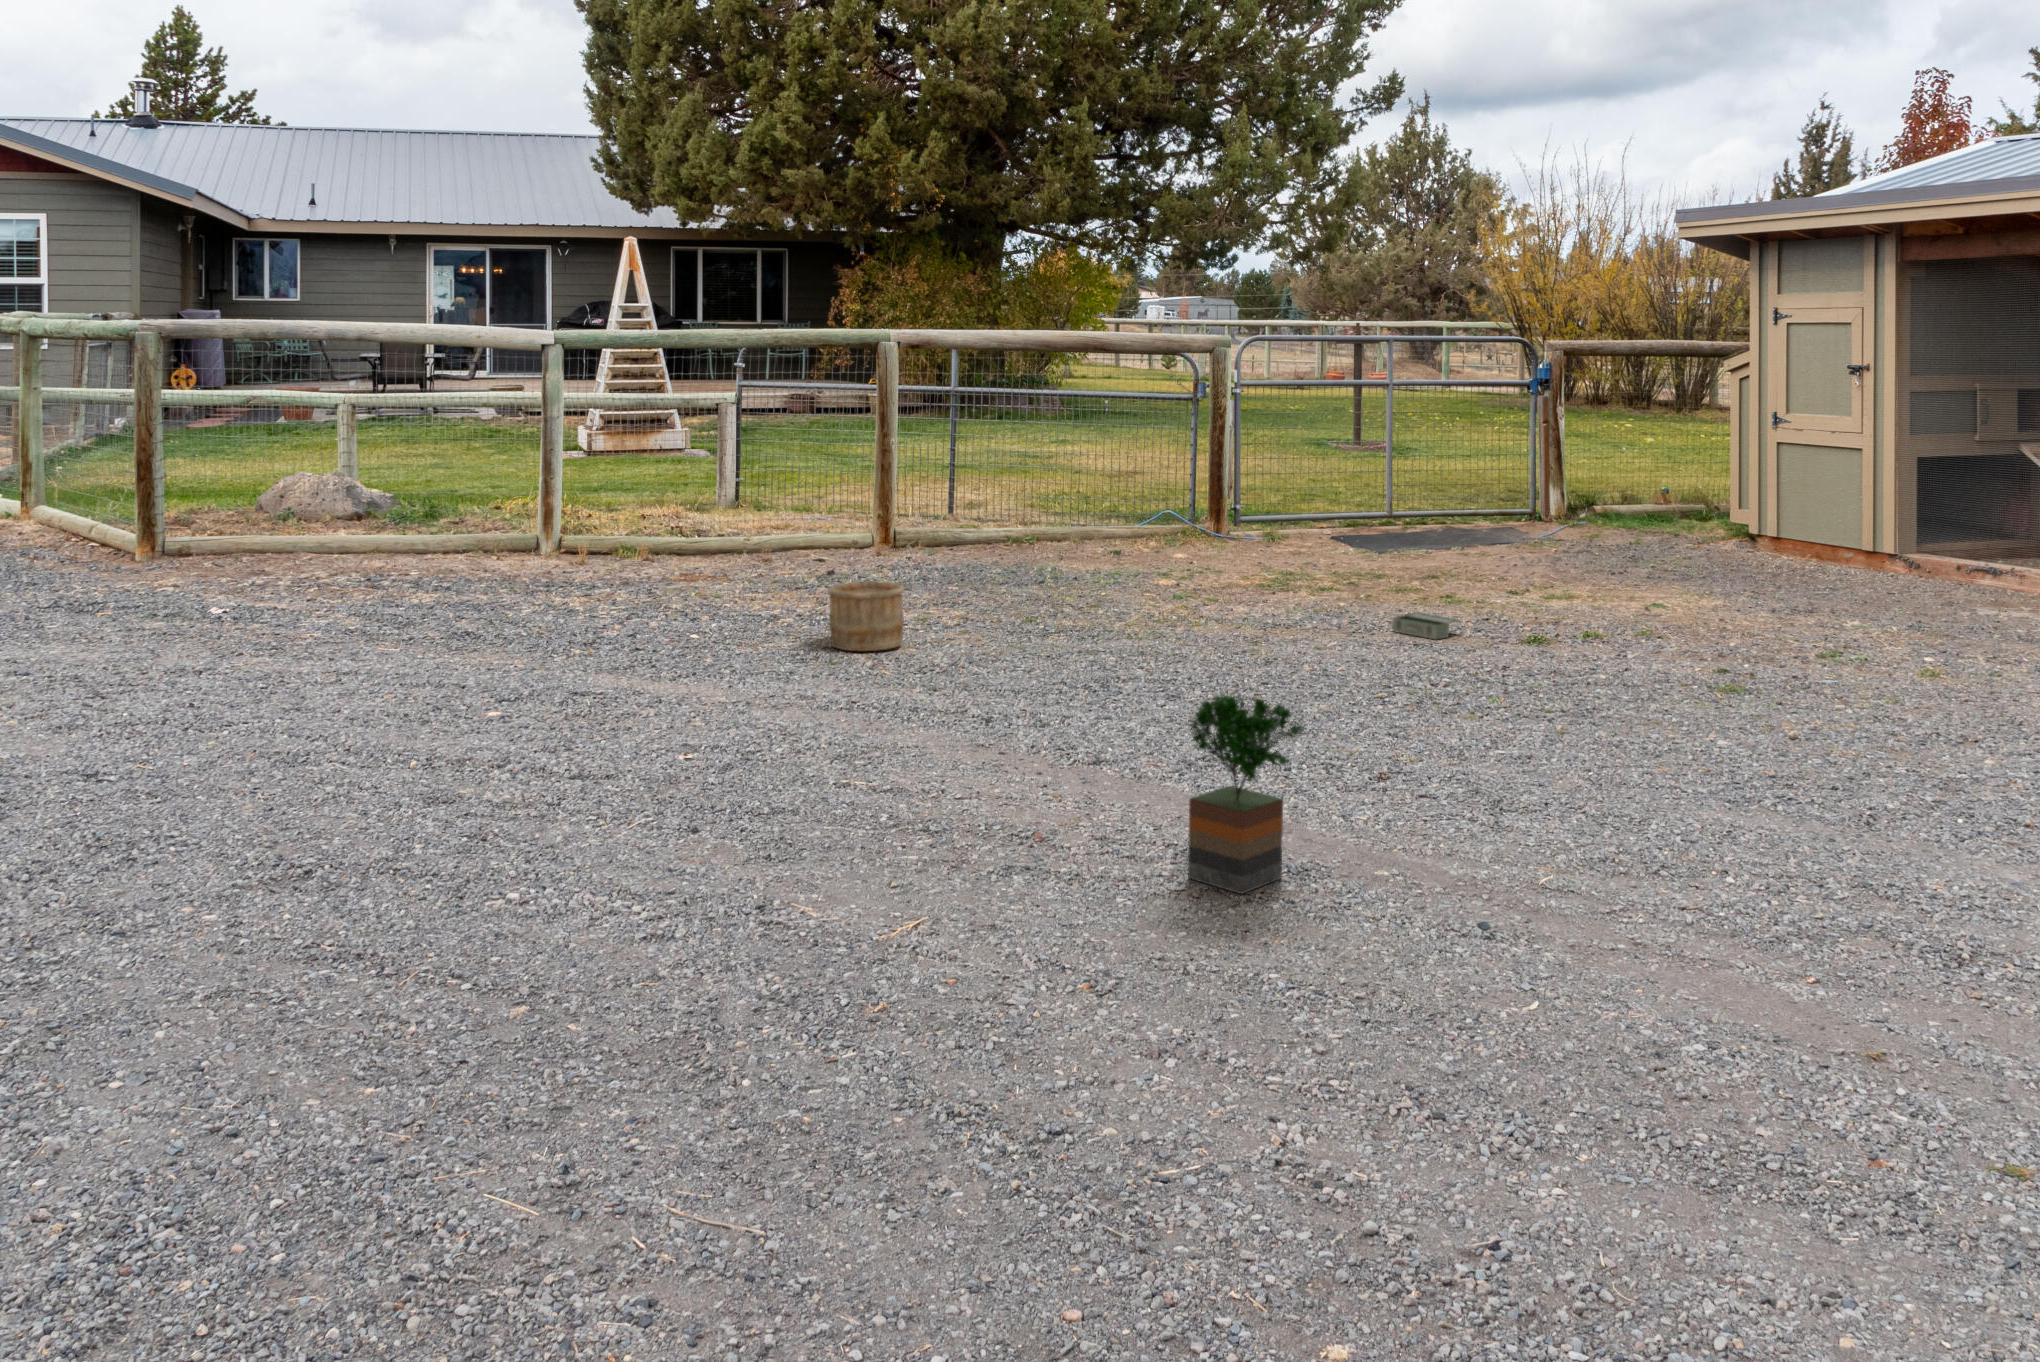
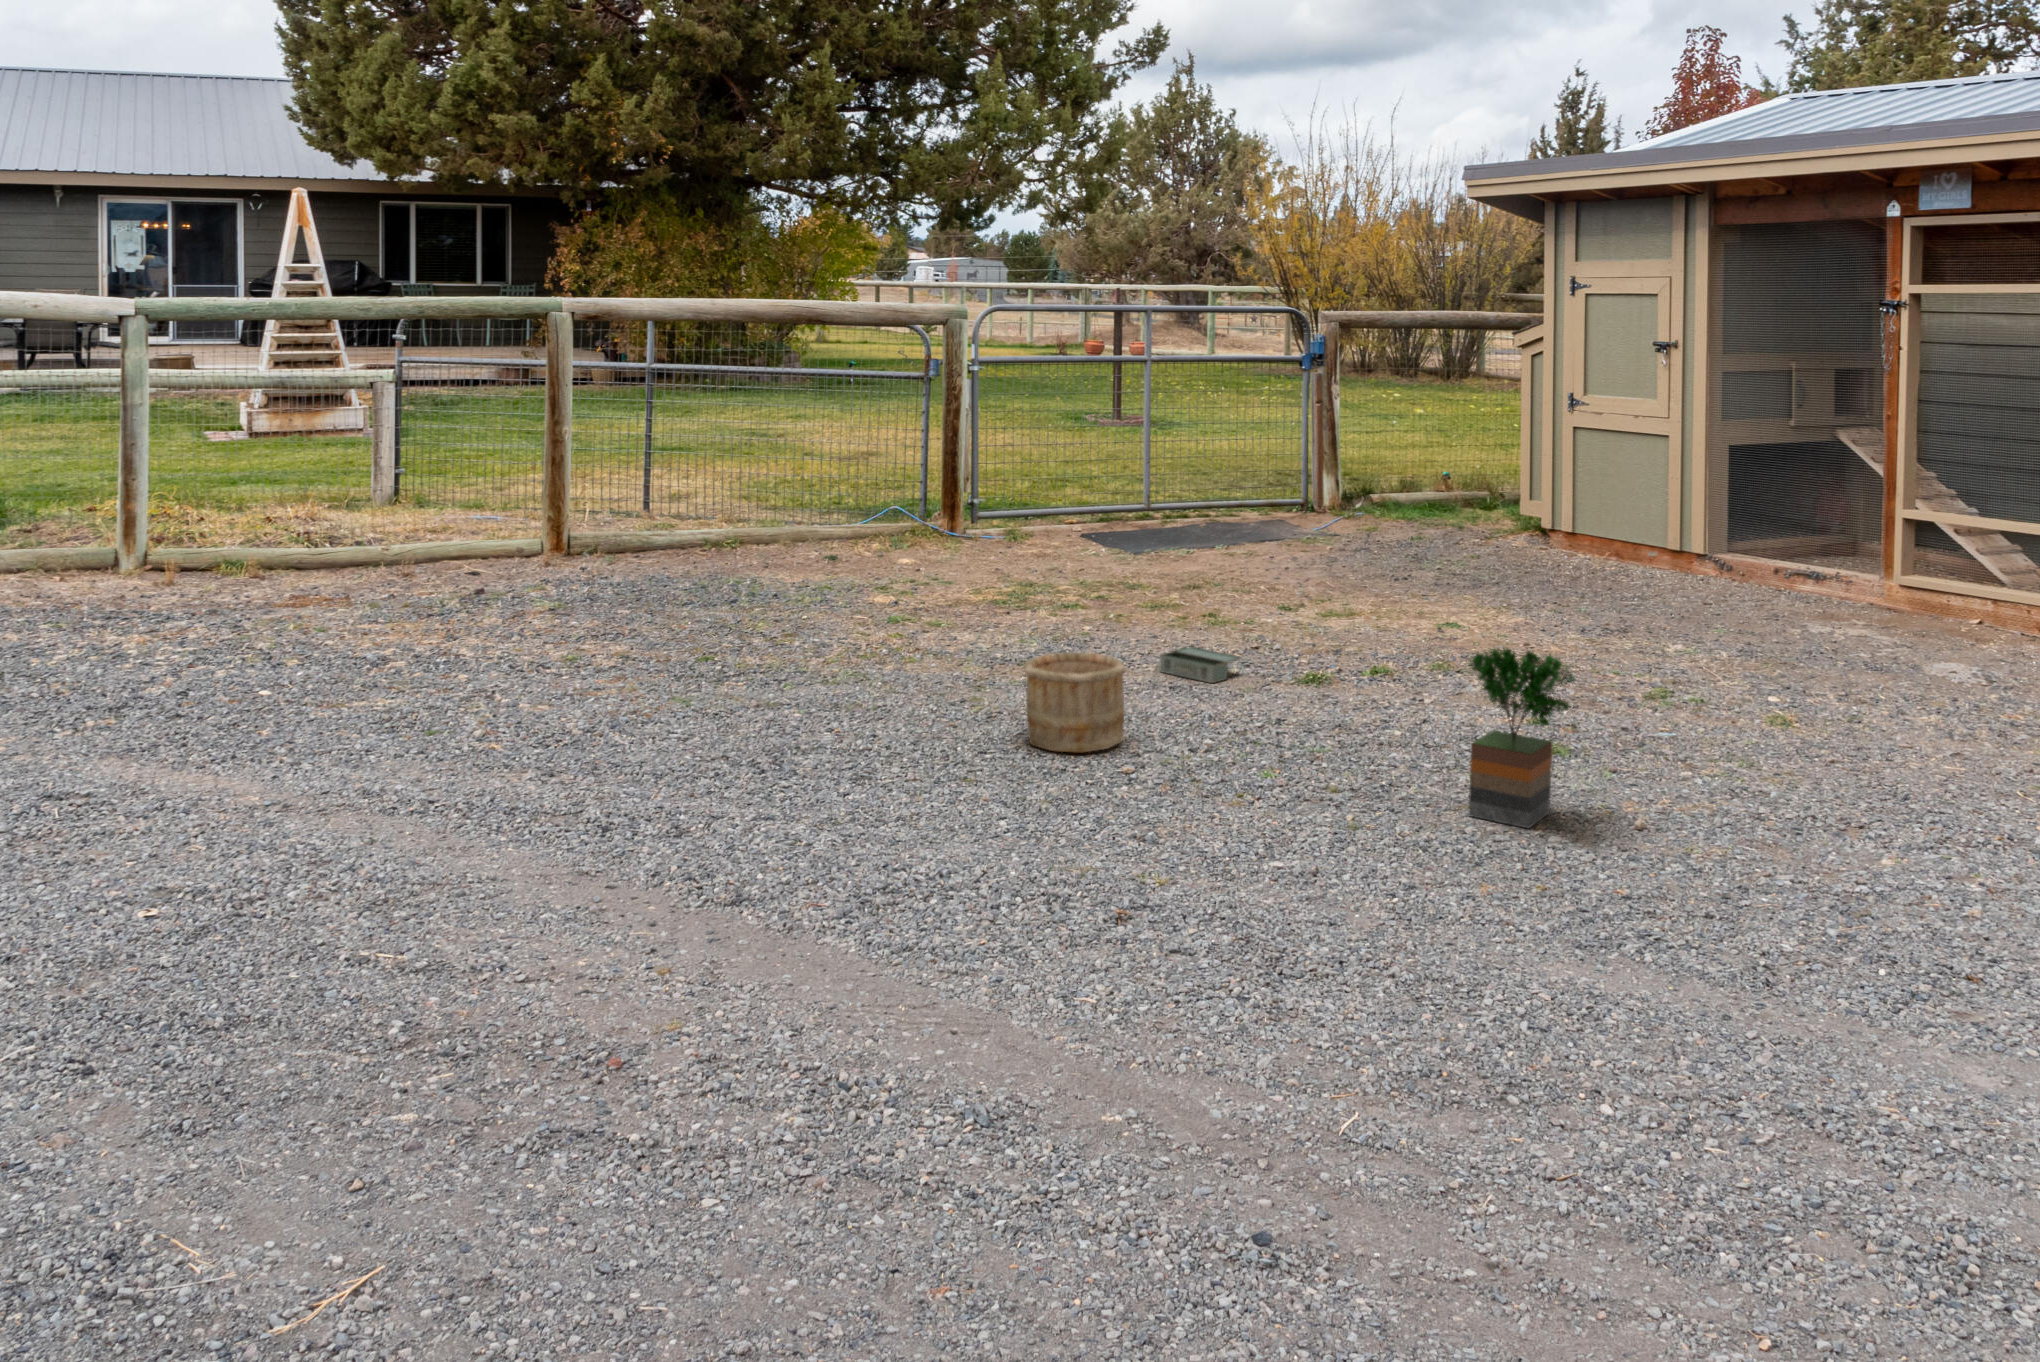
wooden bucket: present [828,581,904,651] -> present [1024,652,1126,753]
potted tree: present [1188,695,1304,894] -> present [1469,648,1575,828]

